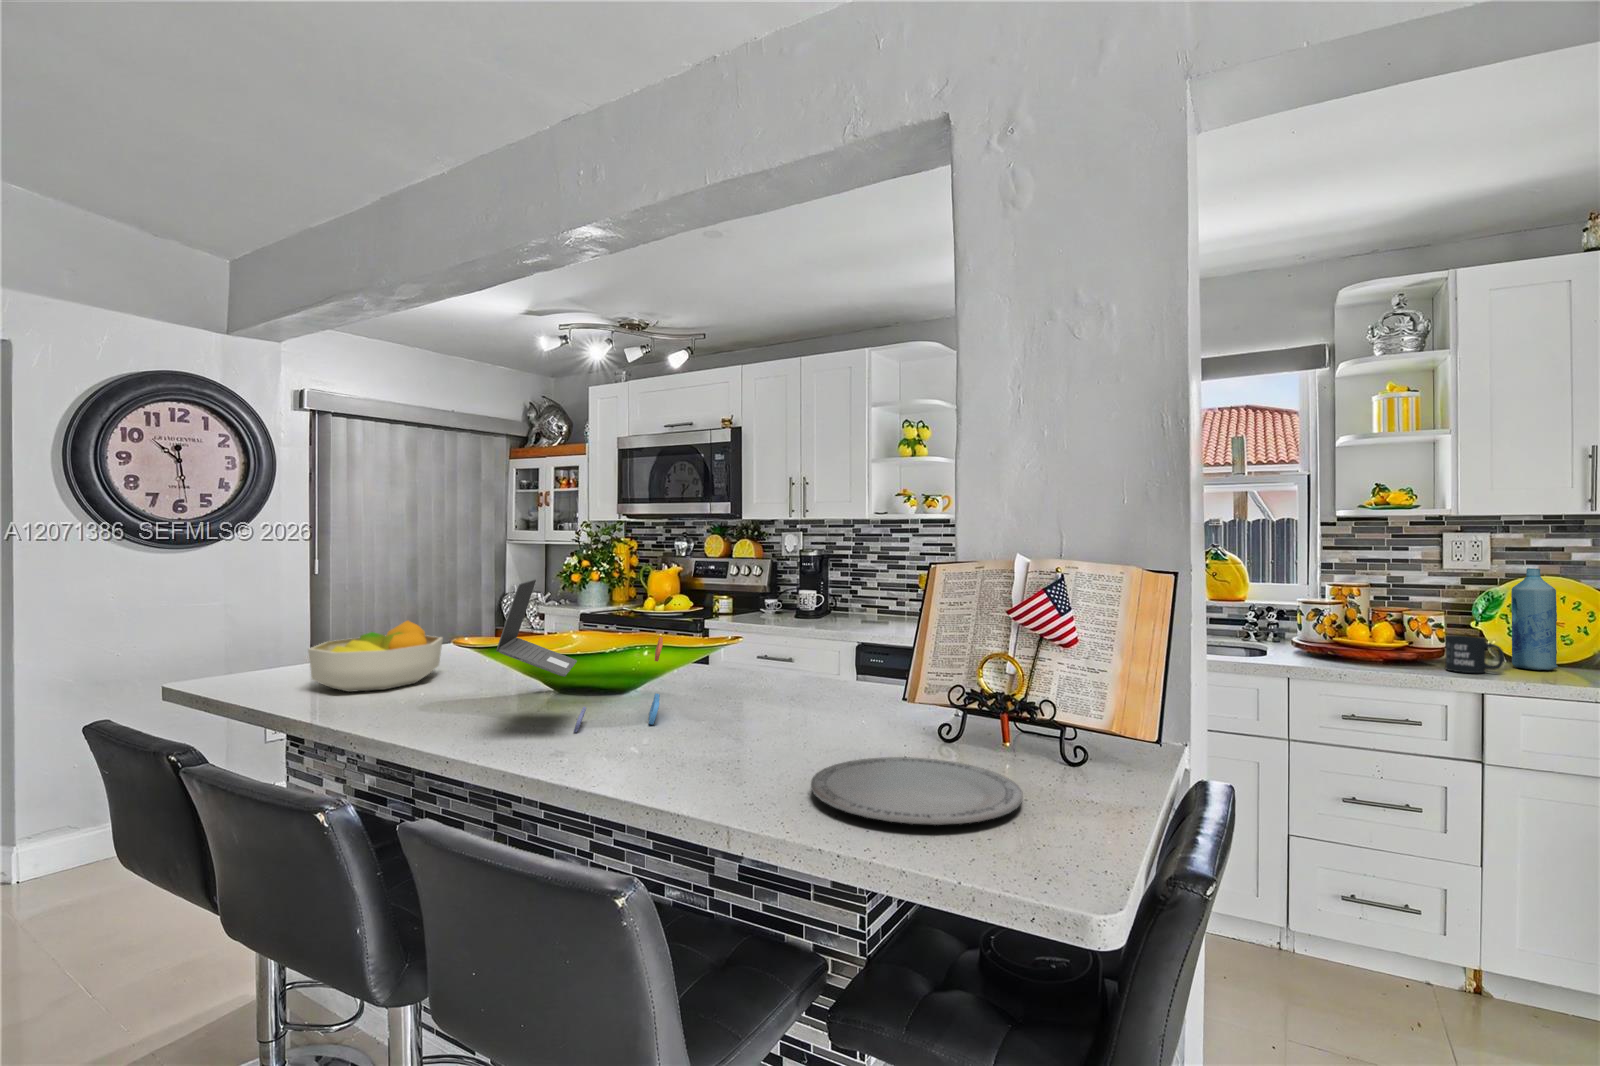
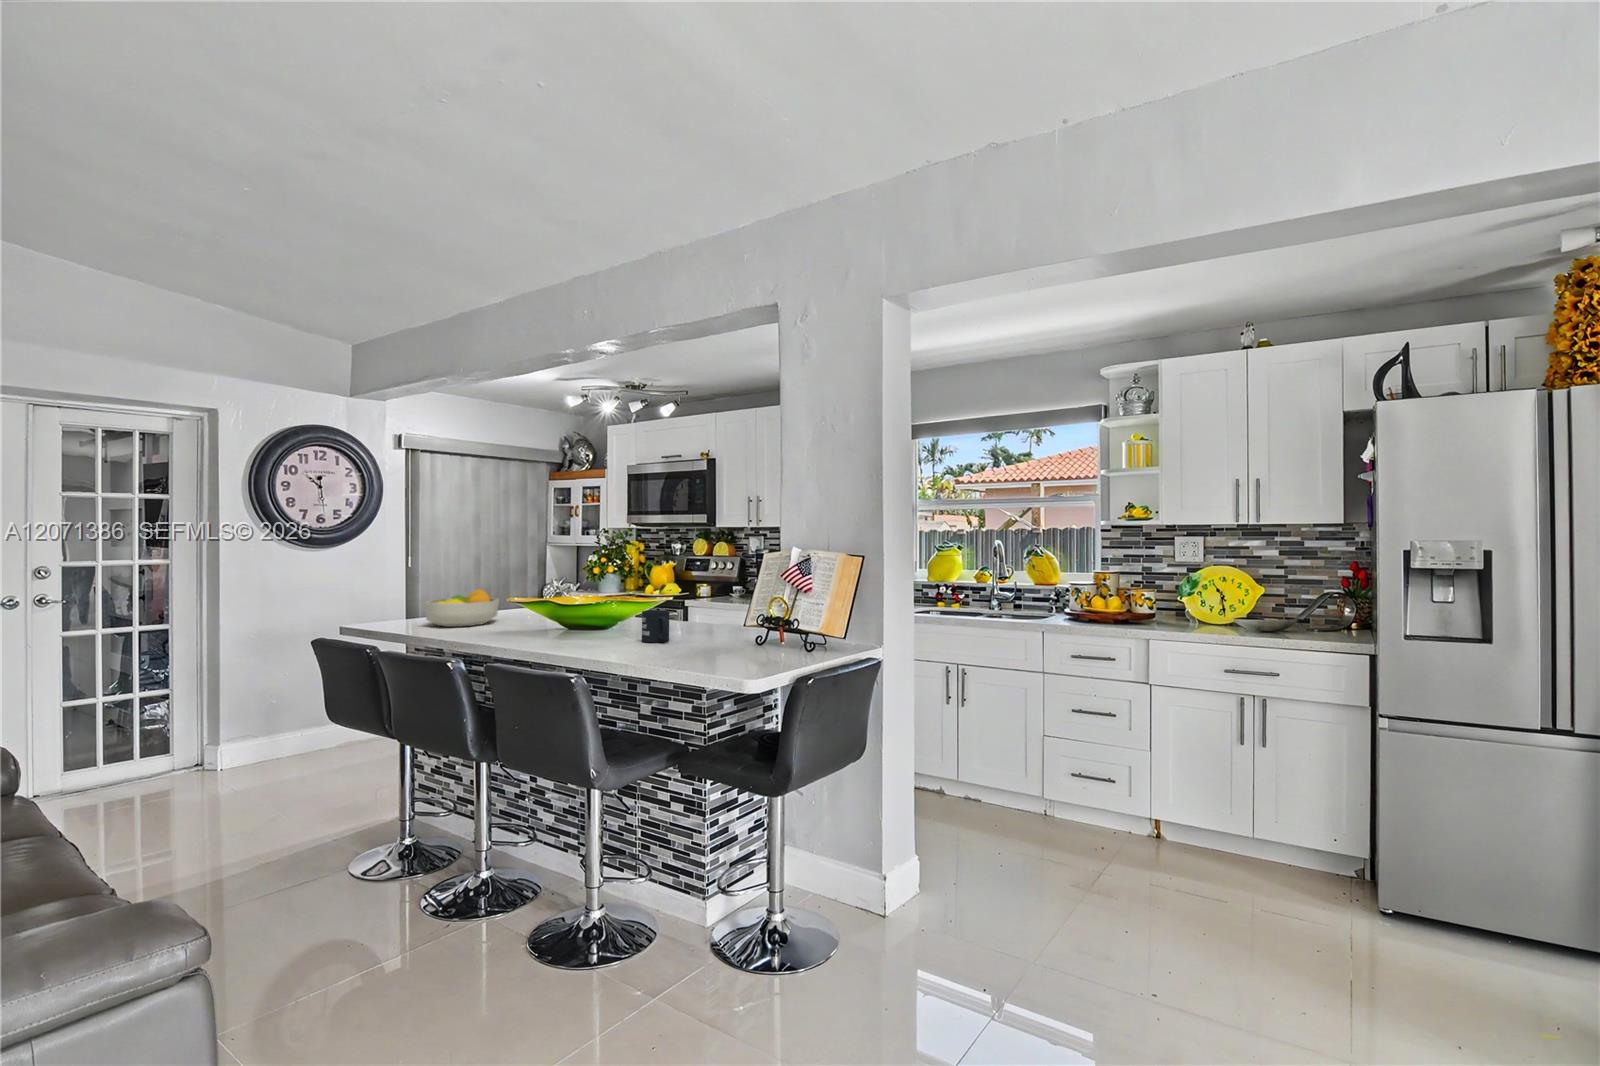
bottle: present [1511,568,1558,670] -> none [1189,560,1214,626]
laptop: present [496,580,663,732] -> none [527,561,618,640]
mug: present [1445,636,1504,673] -> present [642,610,670,642]
plate: present [811,757,1023,825] -> none [665,646,762,661]

